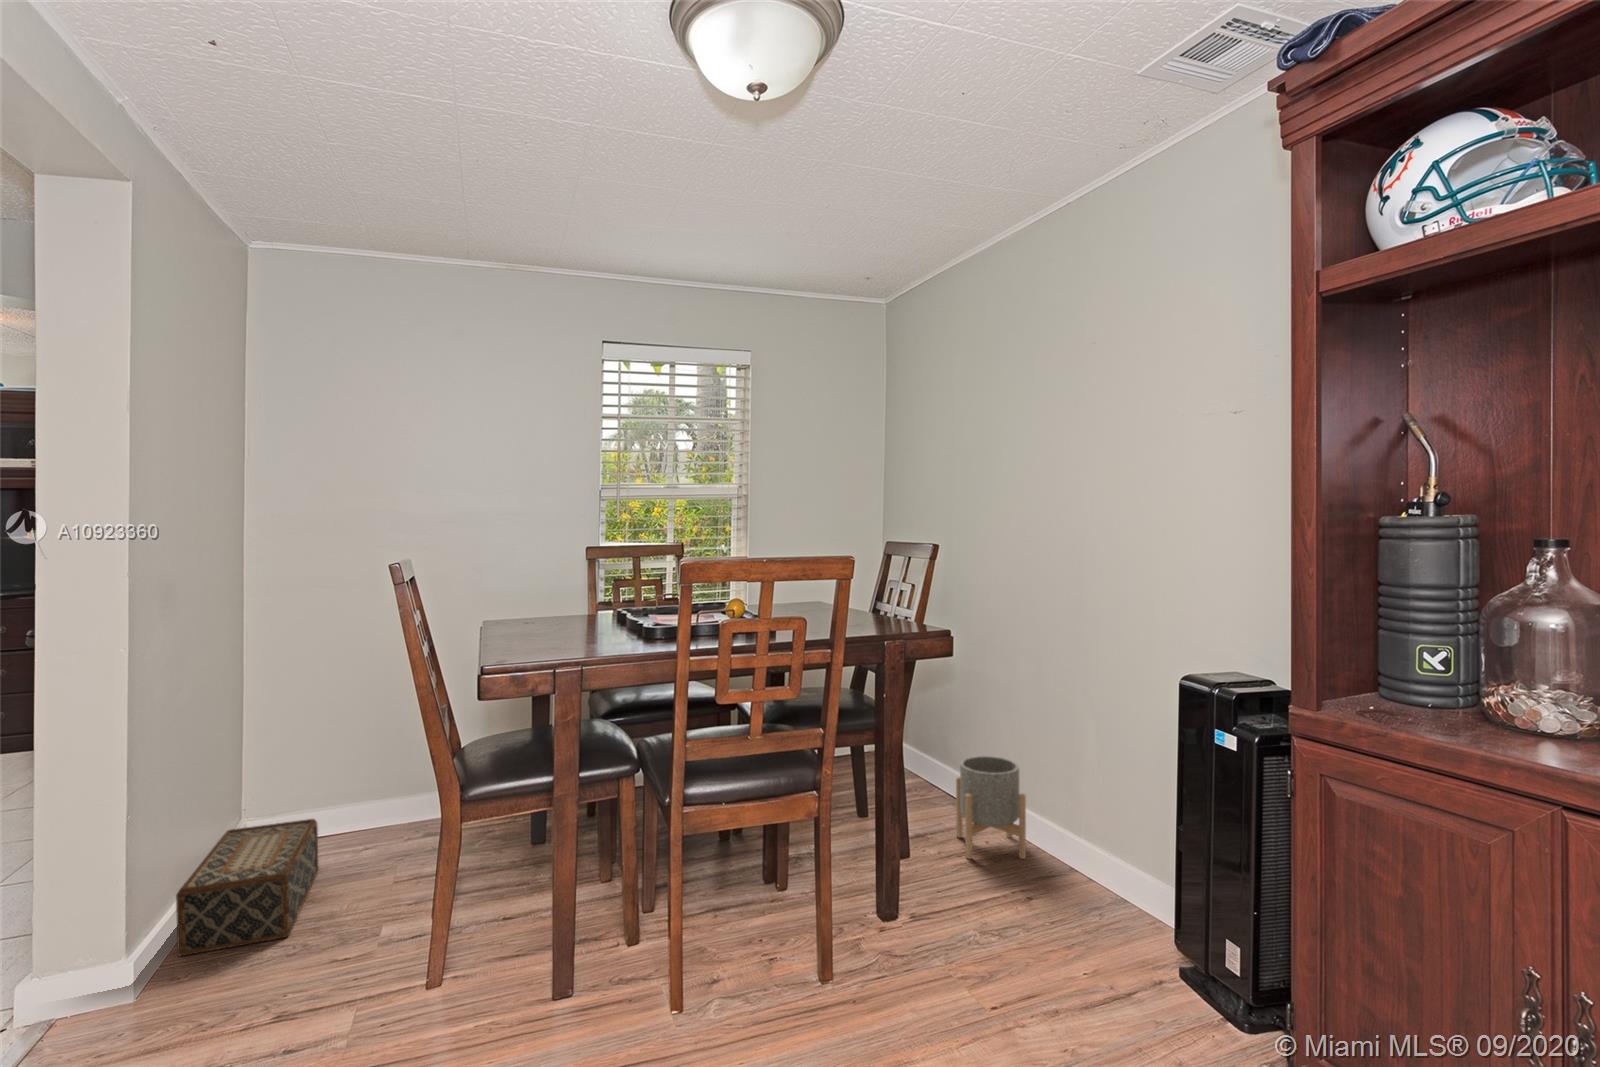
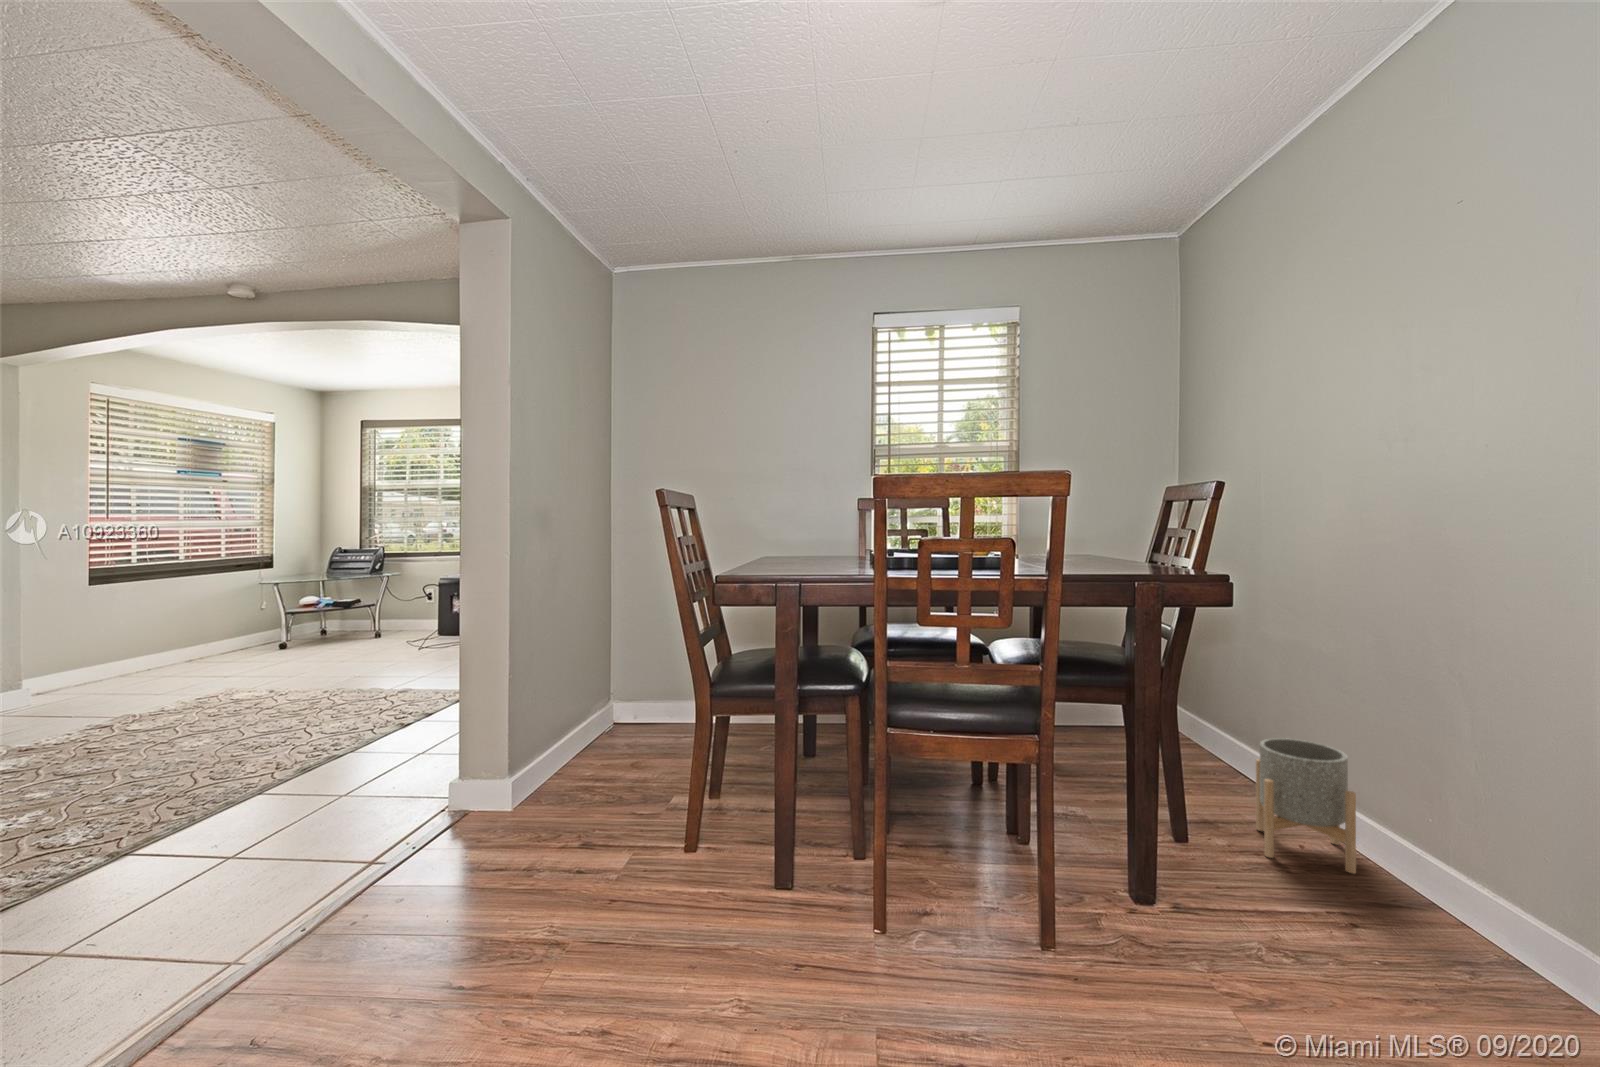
woven basket: present [176,819,319,956] -> none [548,706,655,790]

